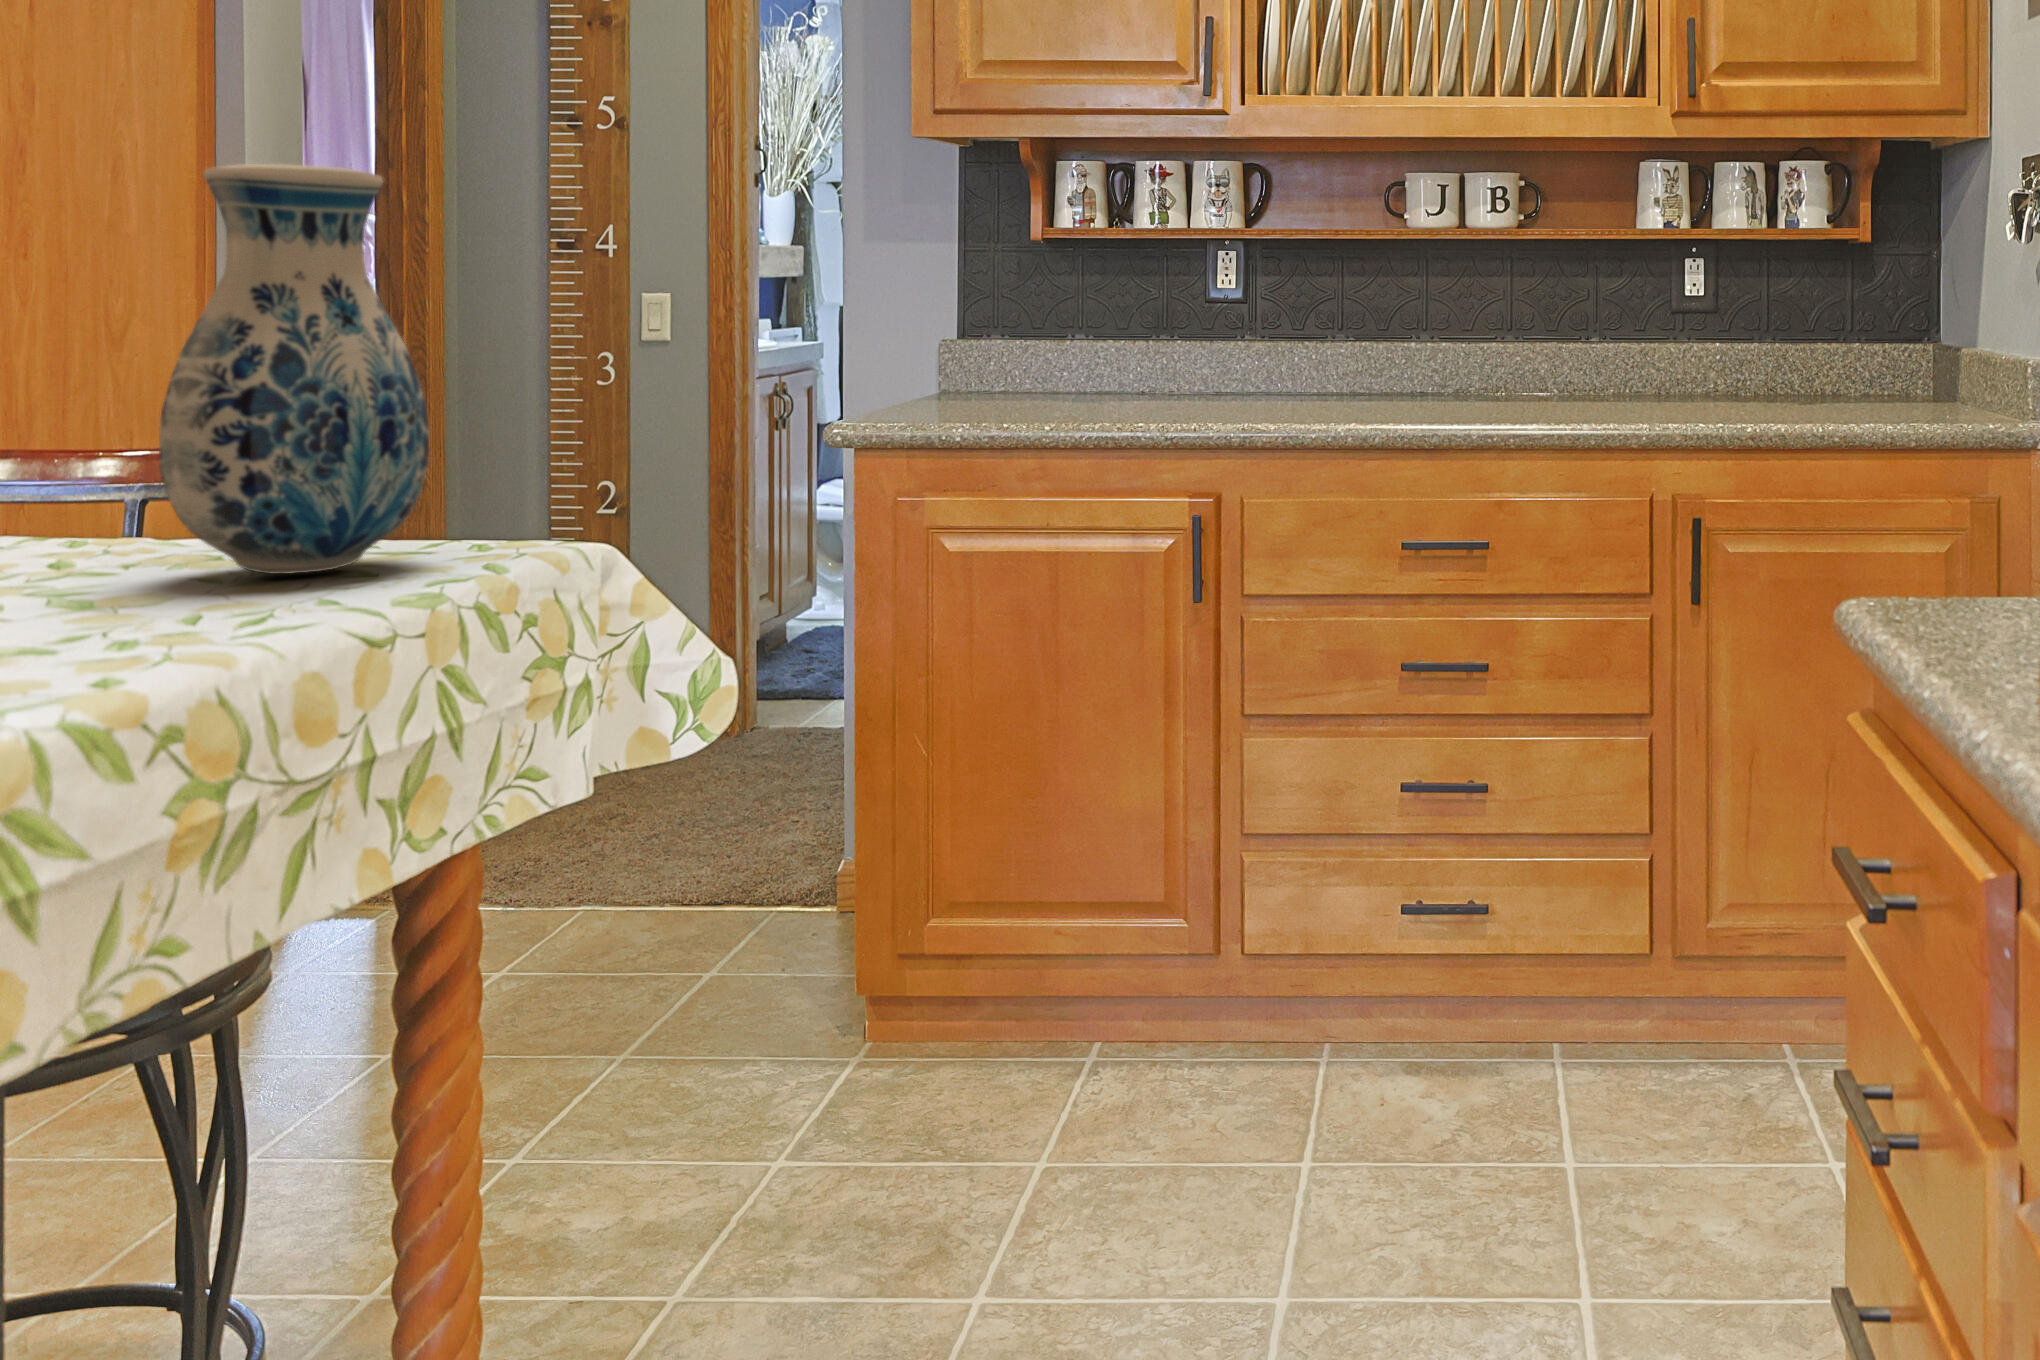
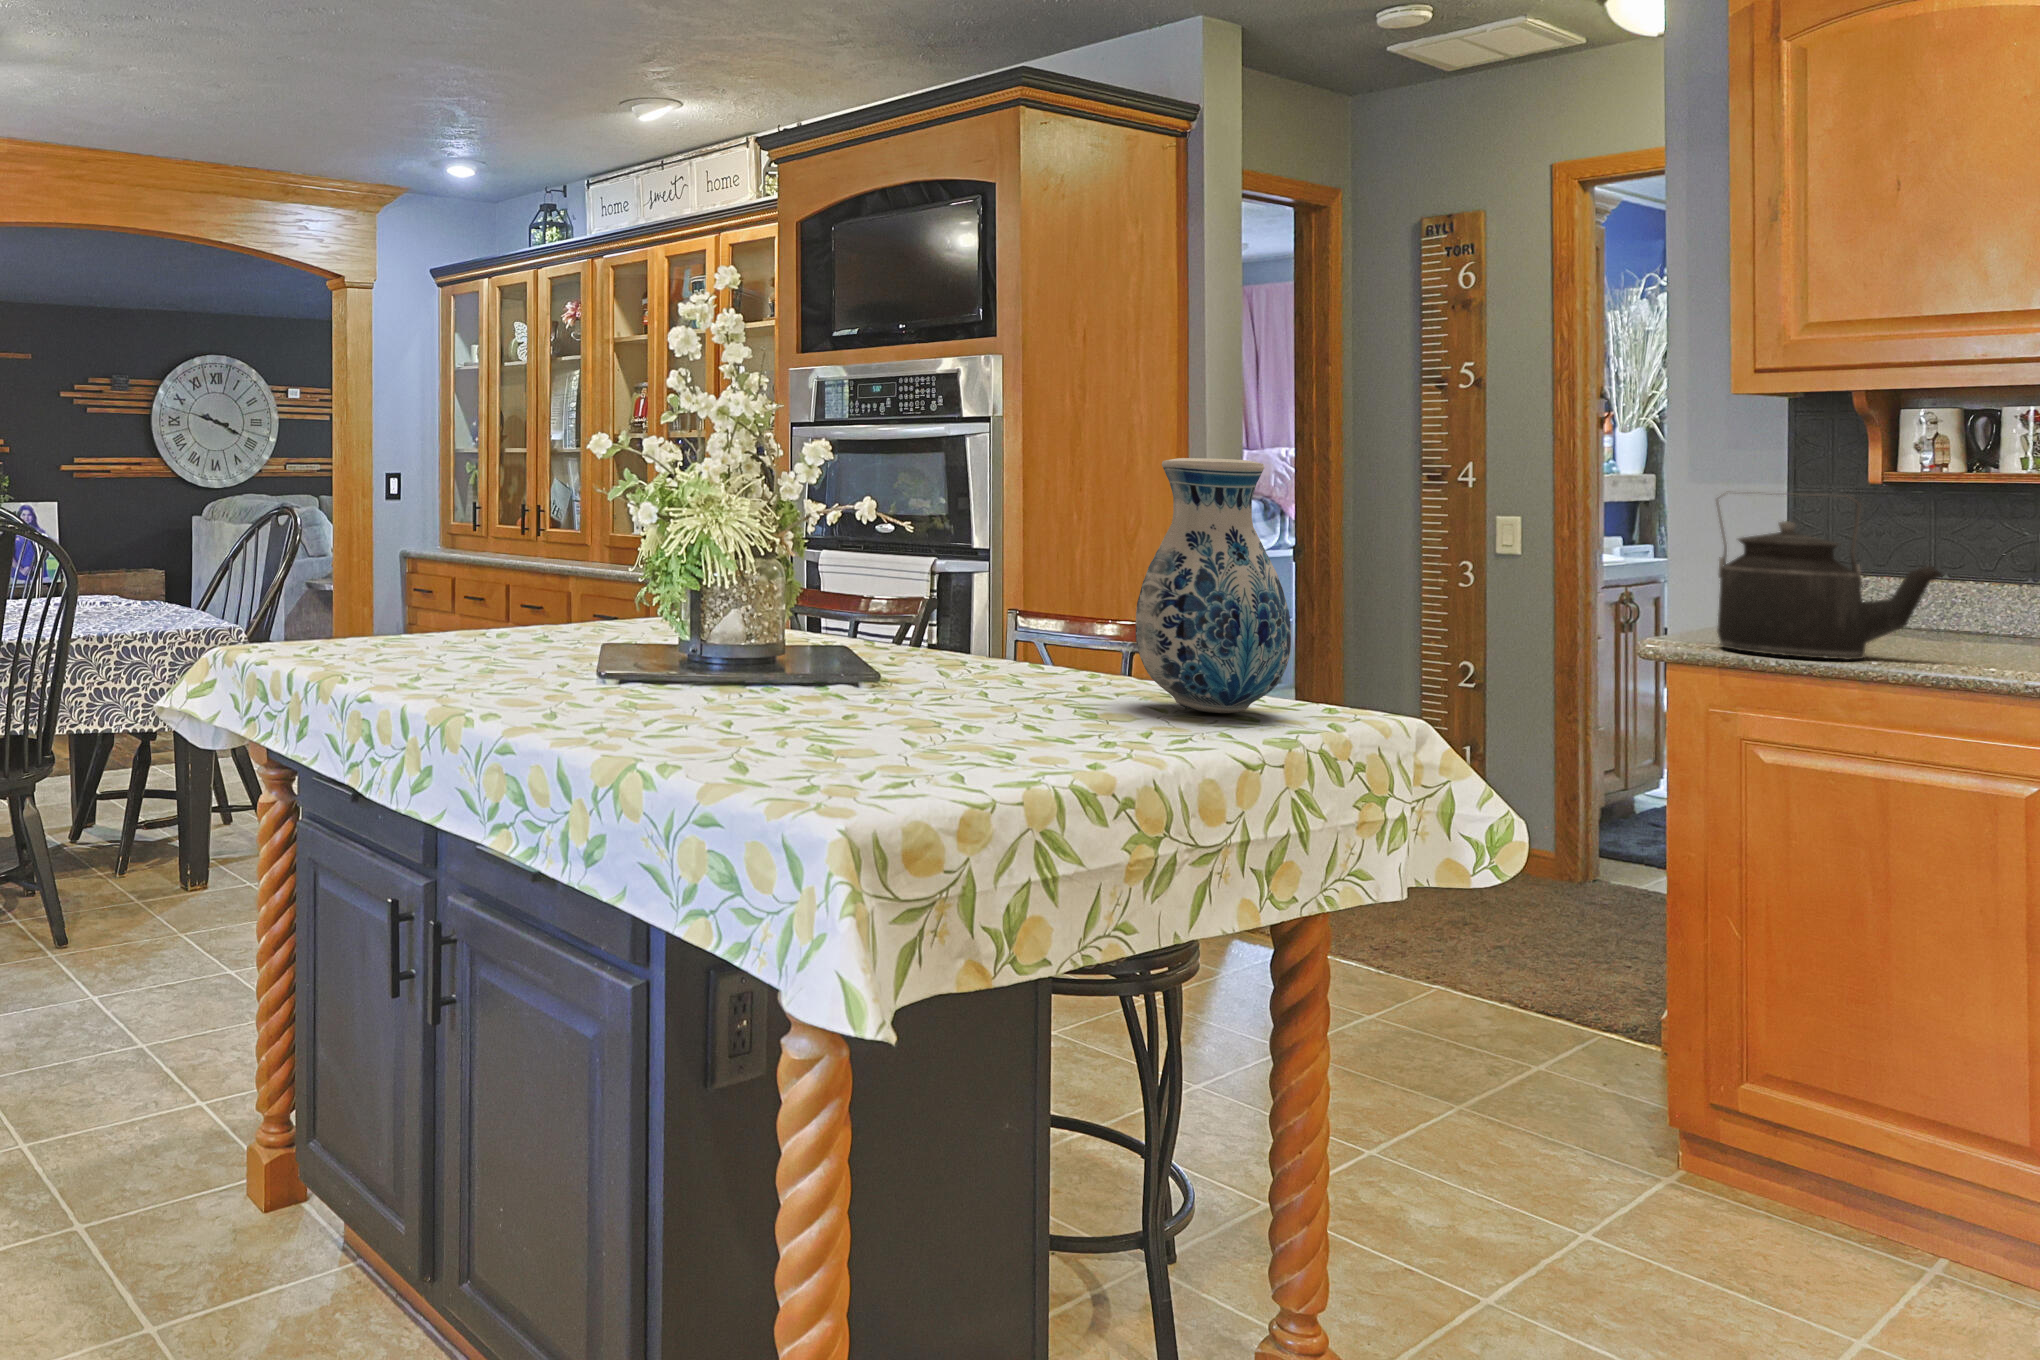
kettle: none [900,244,1090,423] -> present [1716,491,1942,660]

